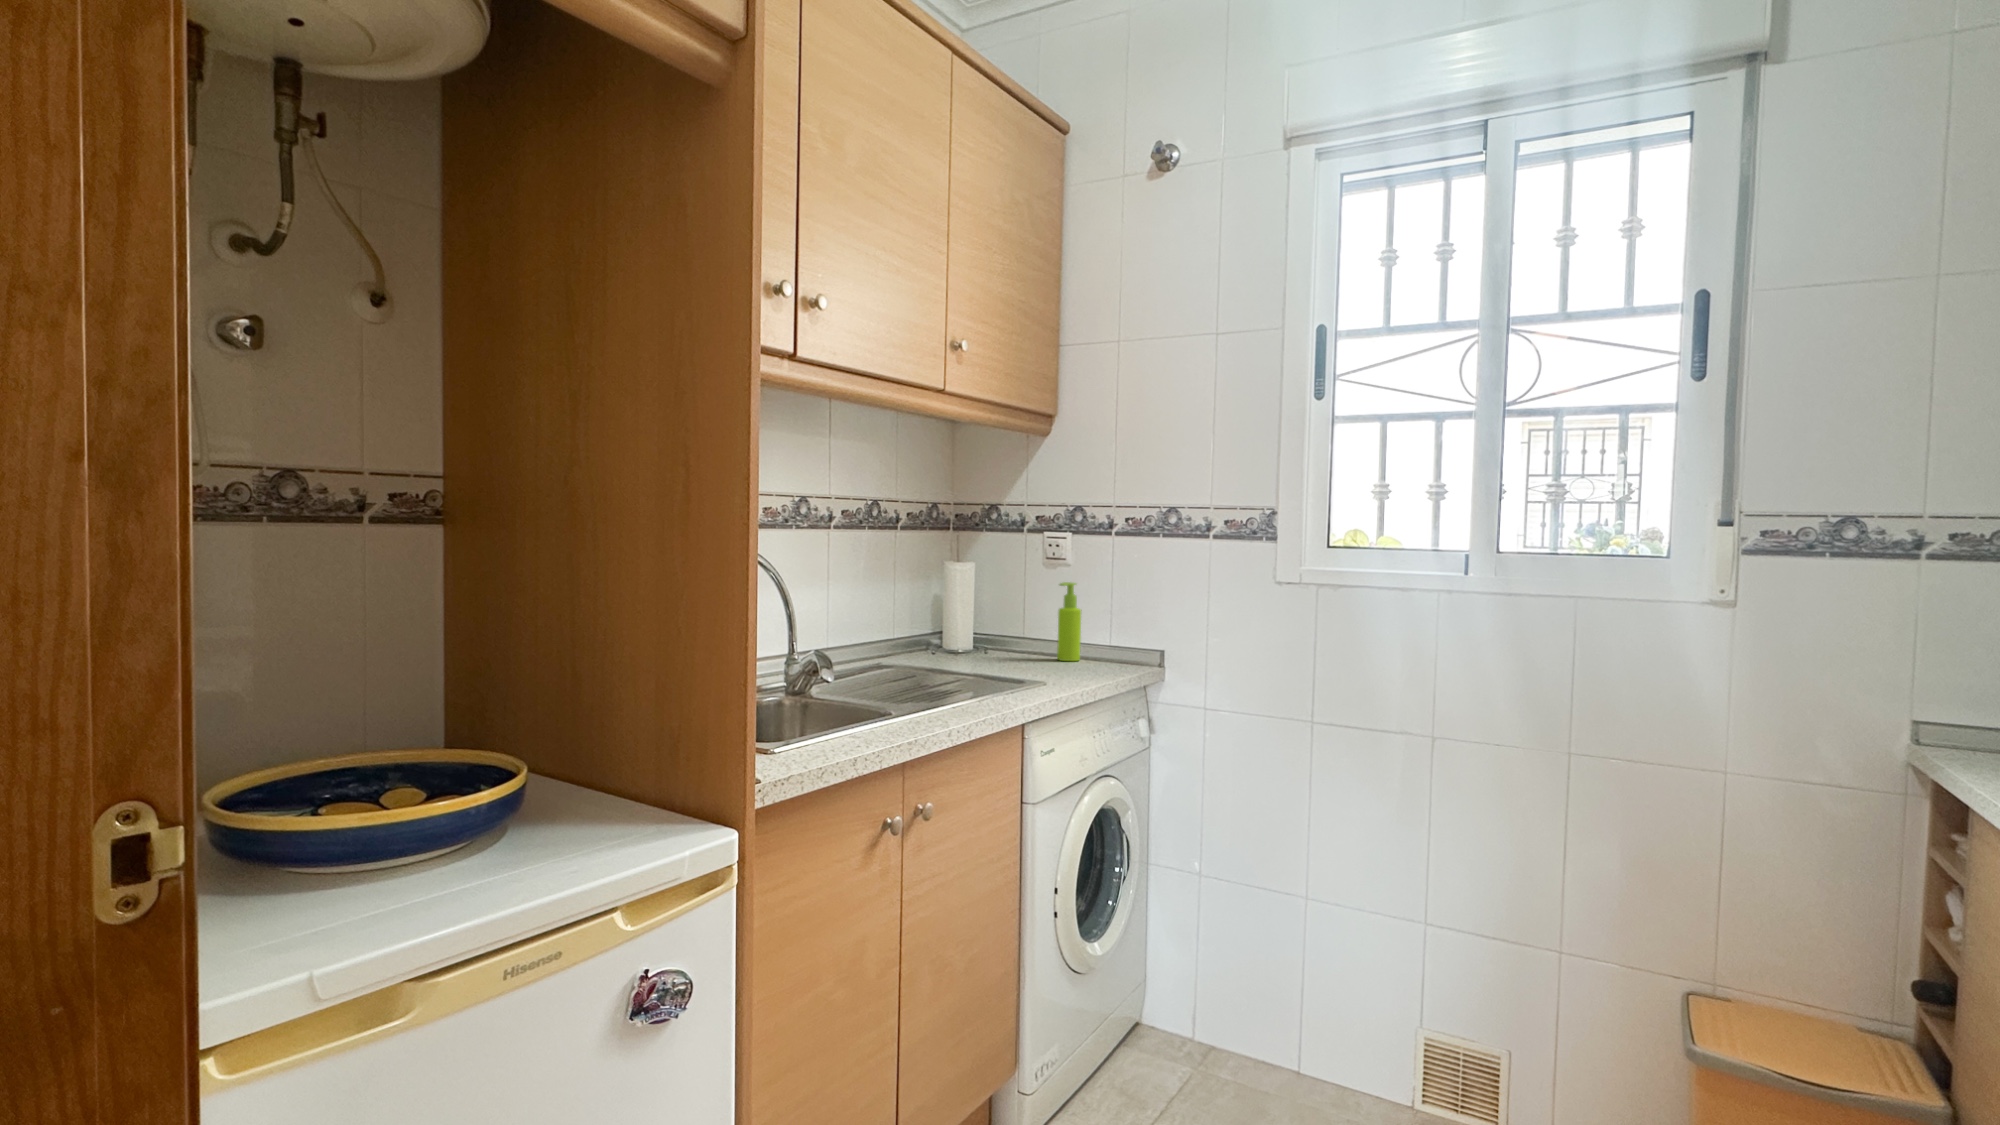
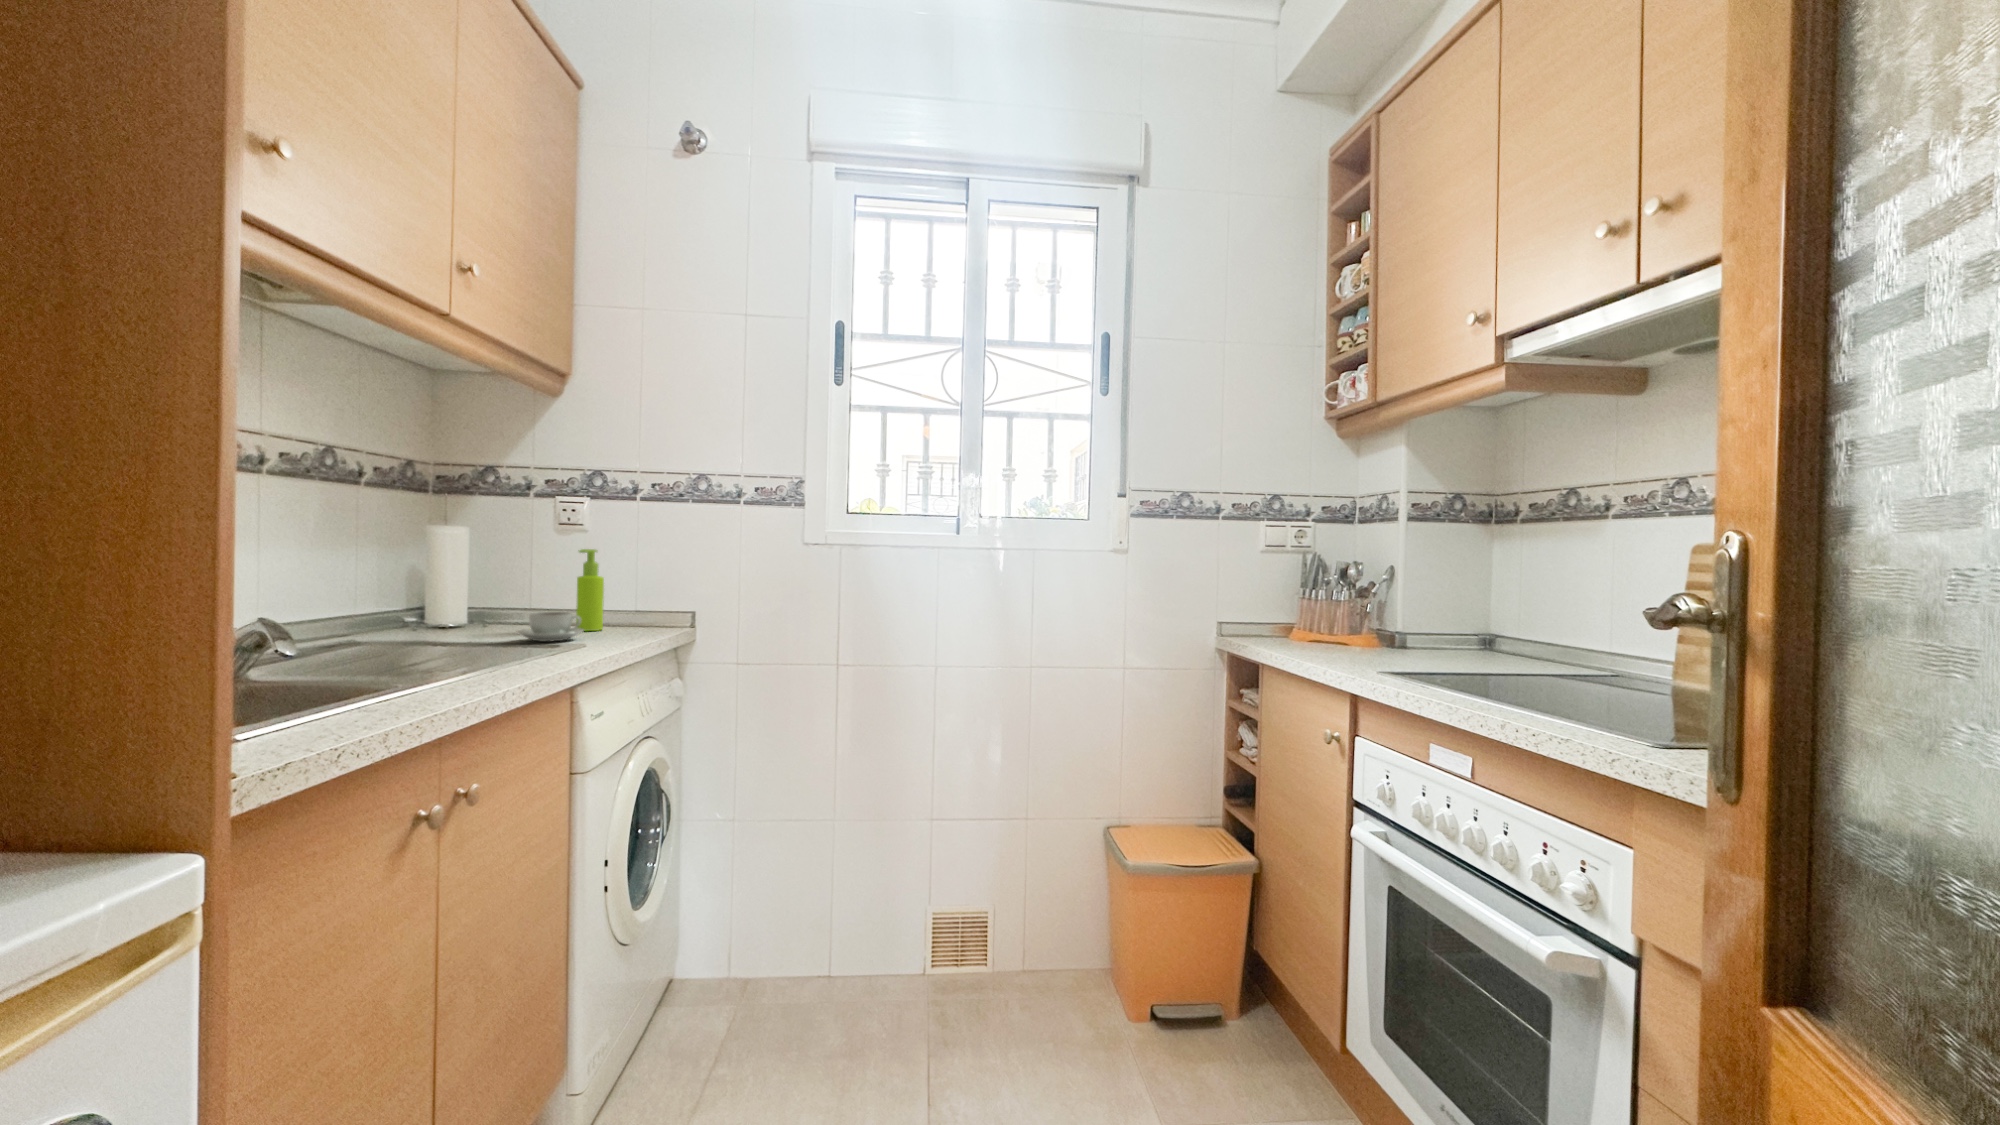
coffee cup: none [1001,643,1056,672] -> present [517,612,584,641]

